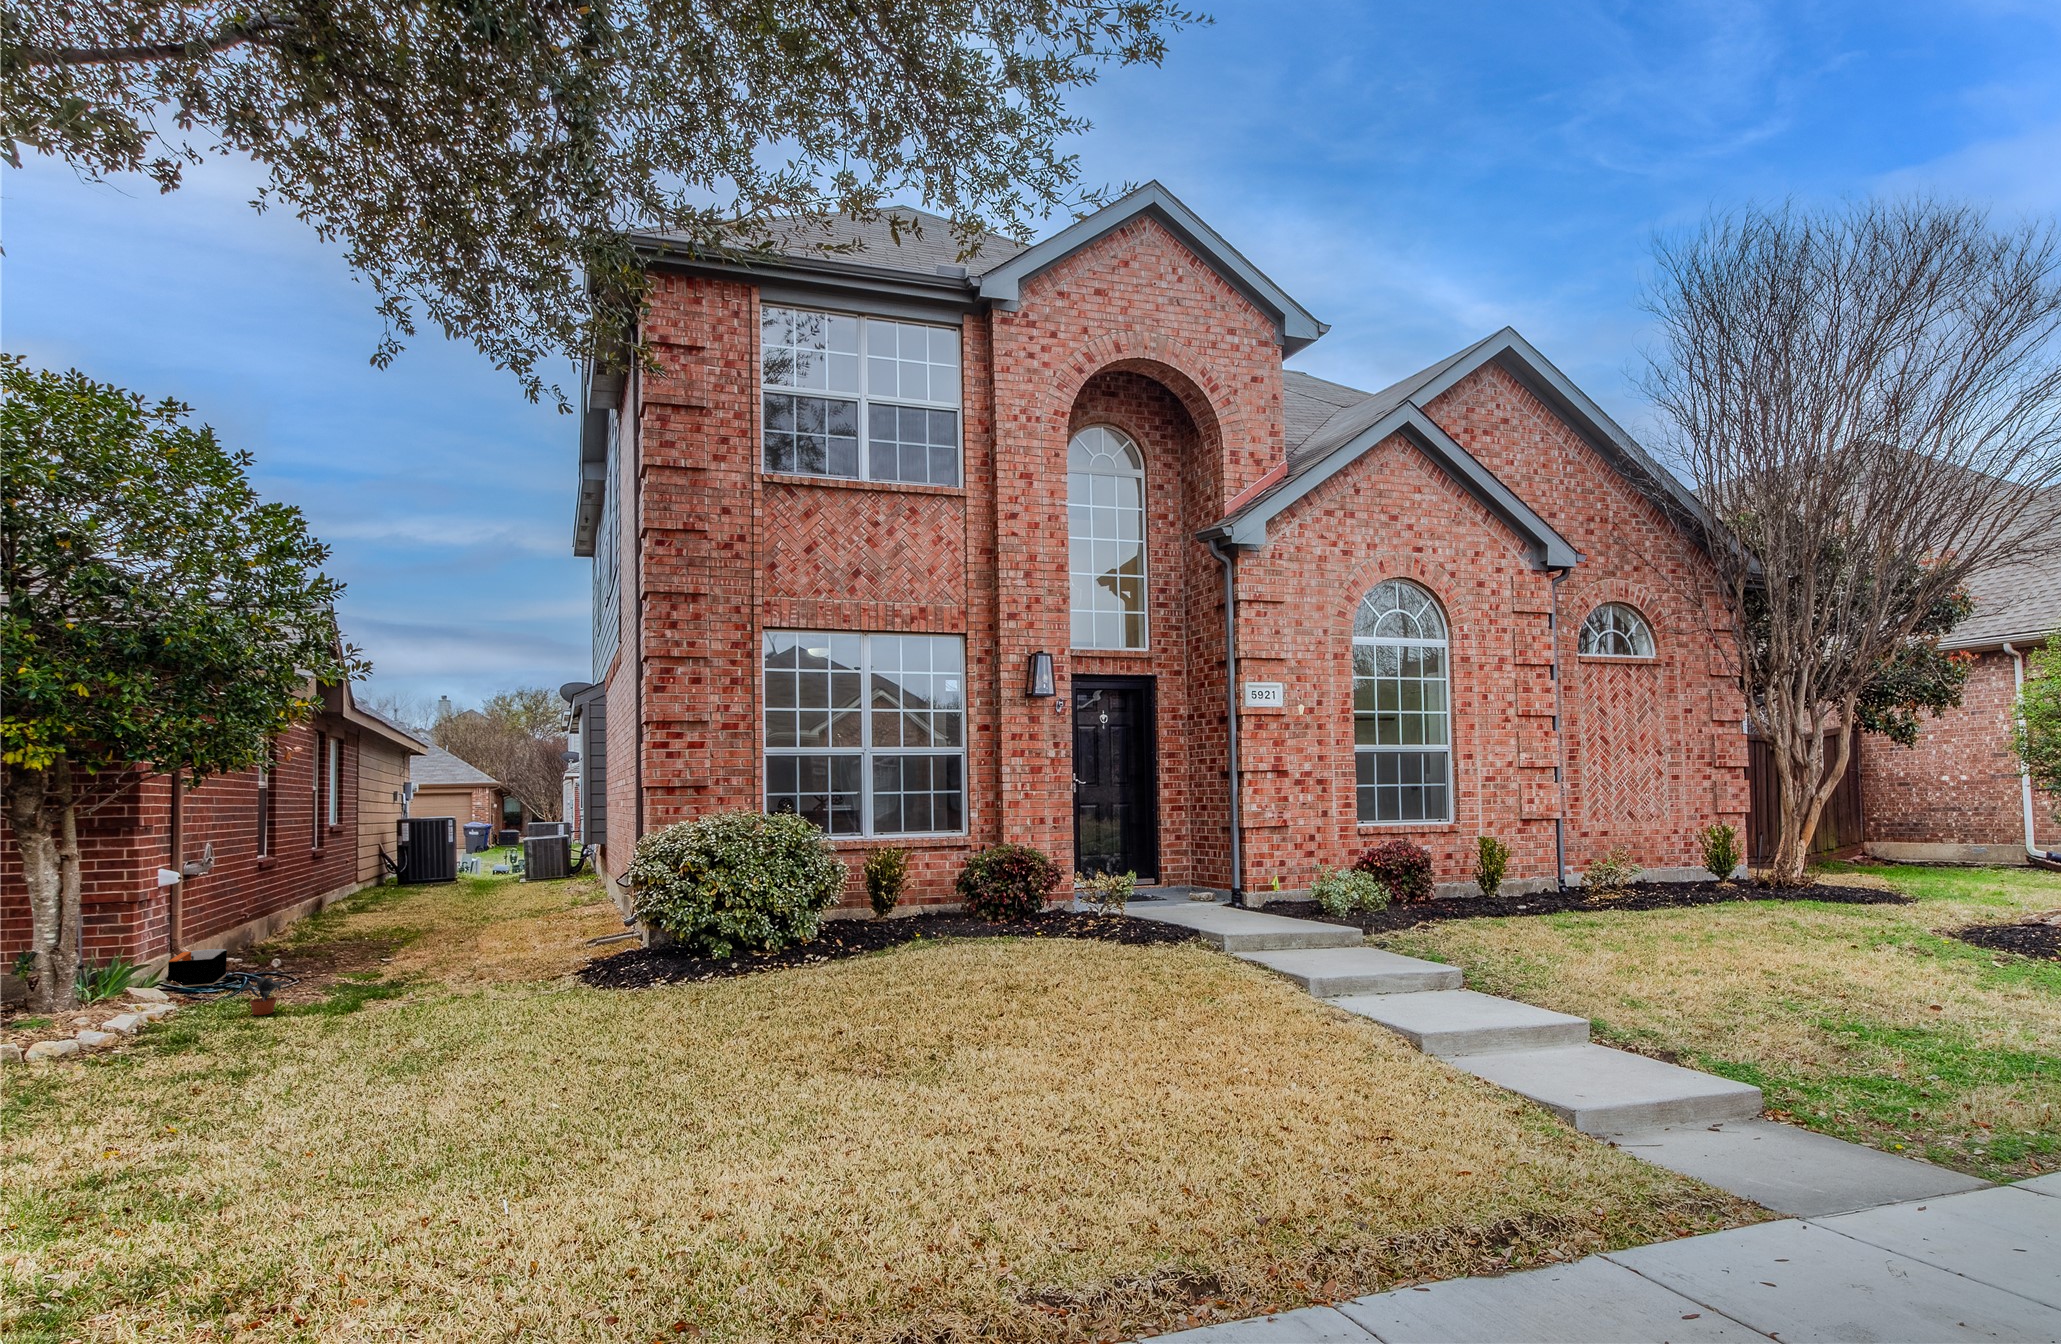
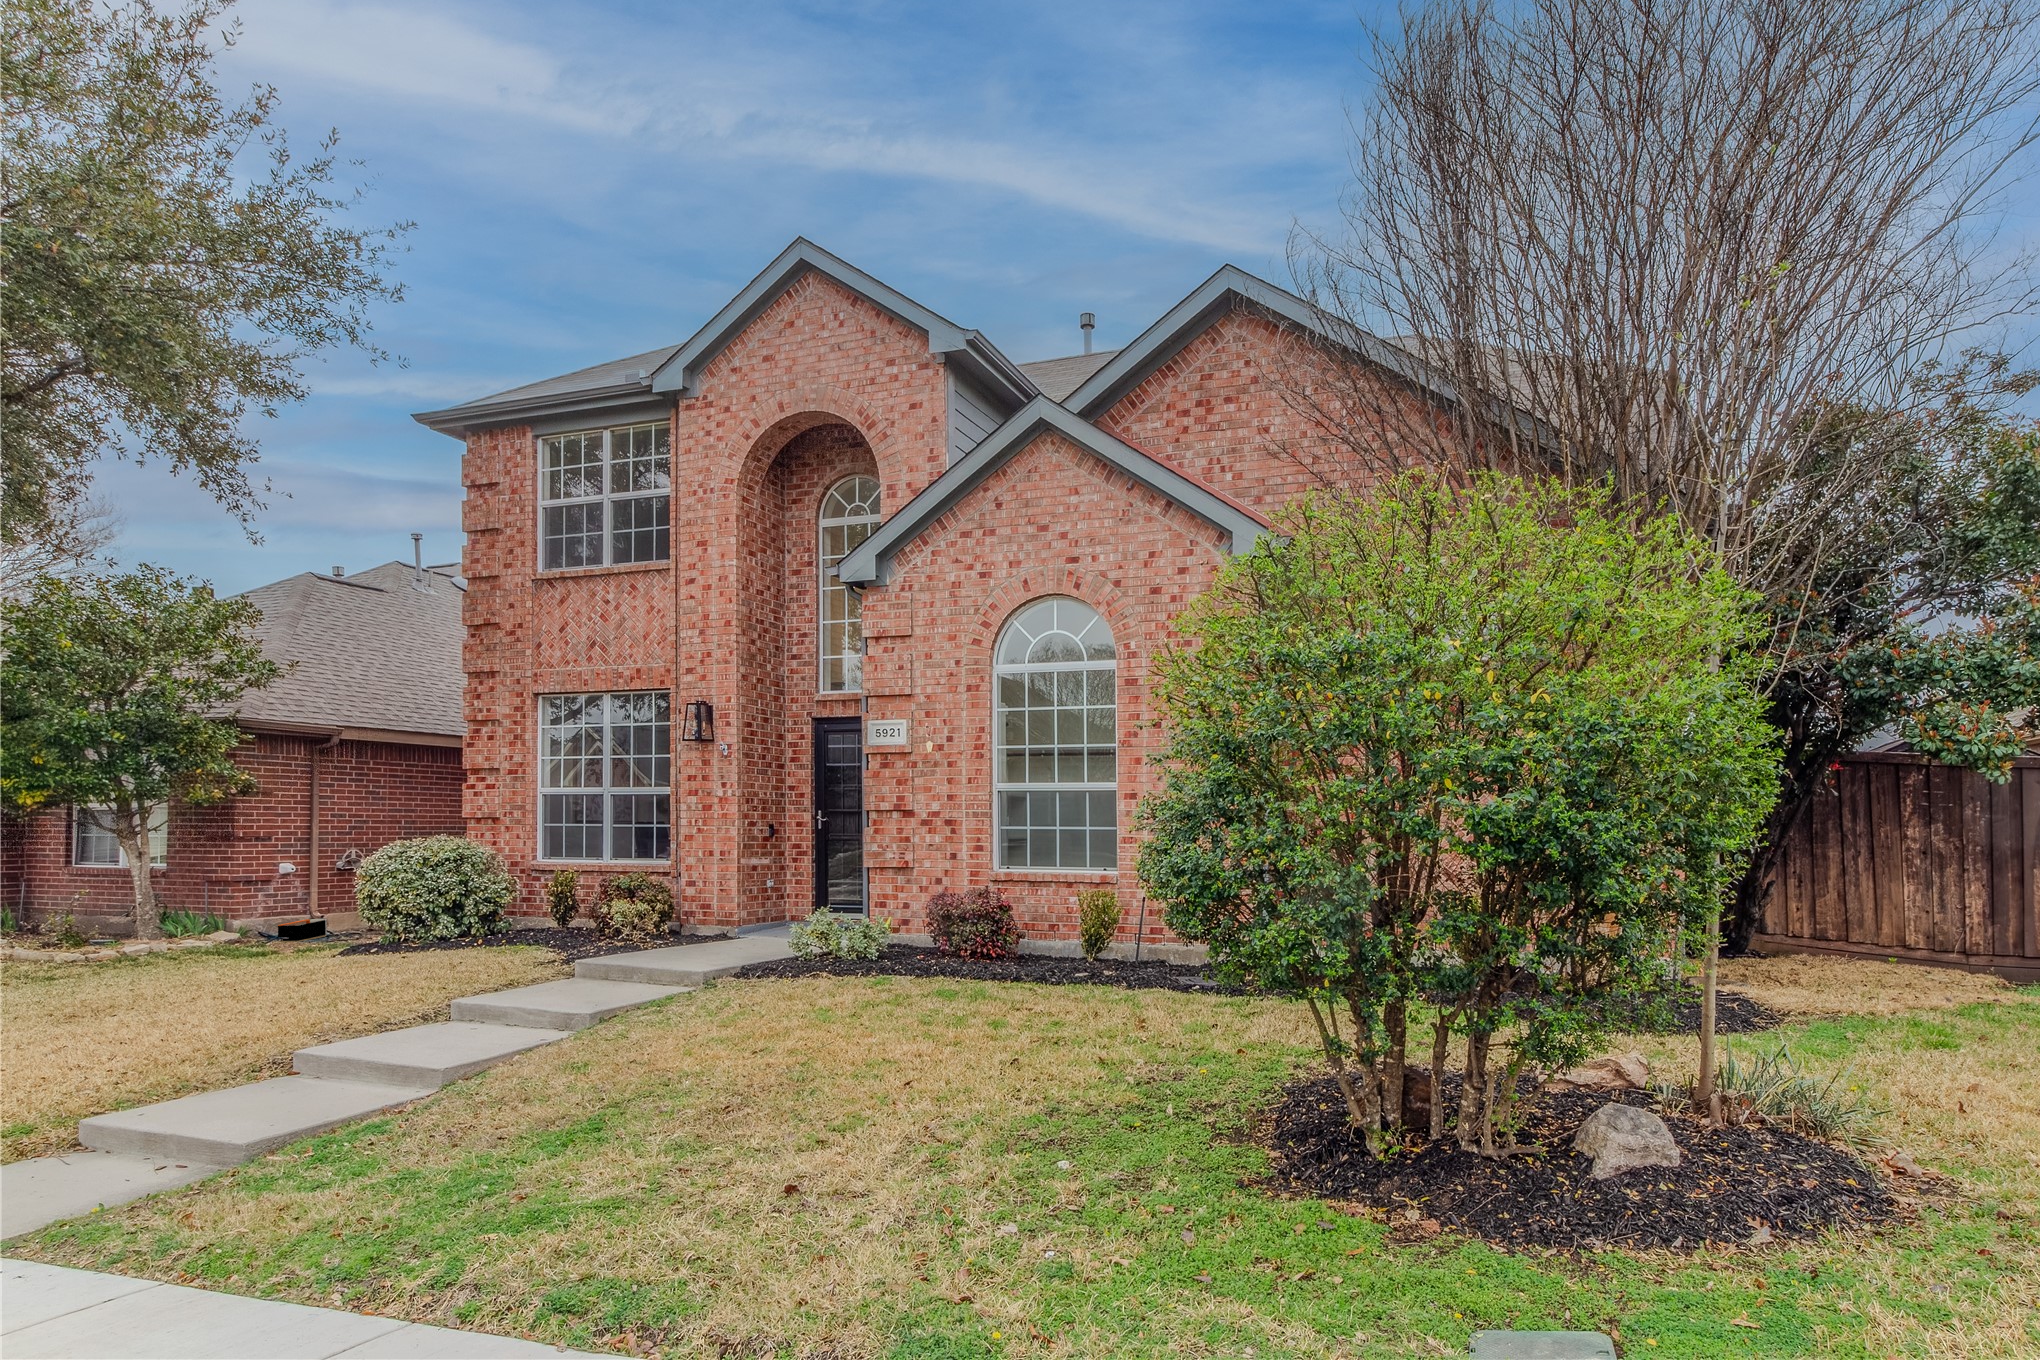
potted plant: present [240,977,290,1015] -> none [188,942,220,965]

